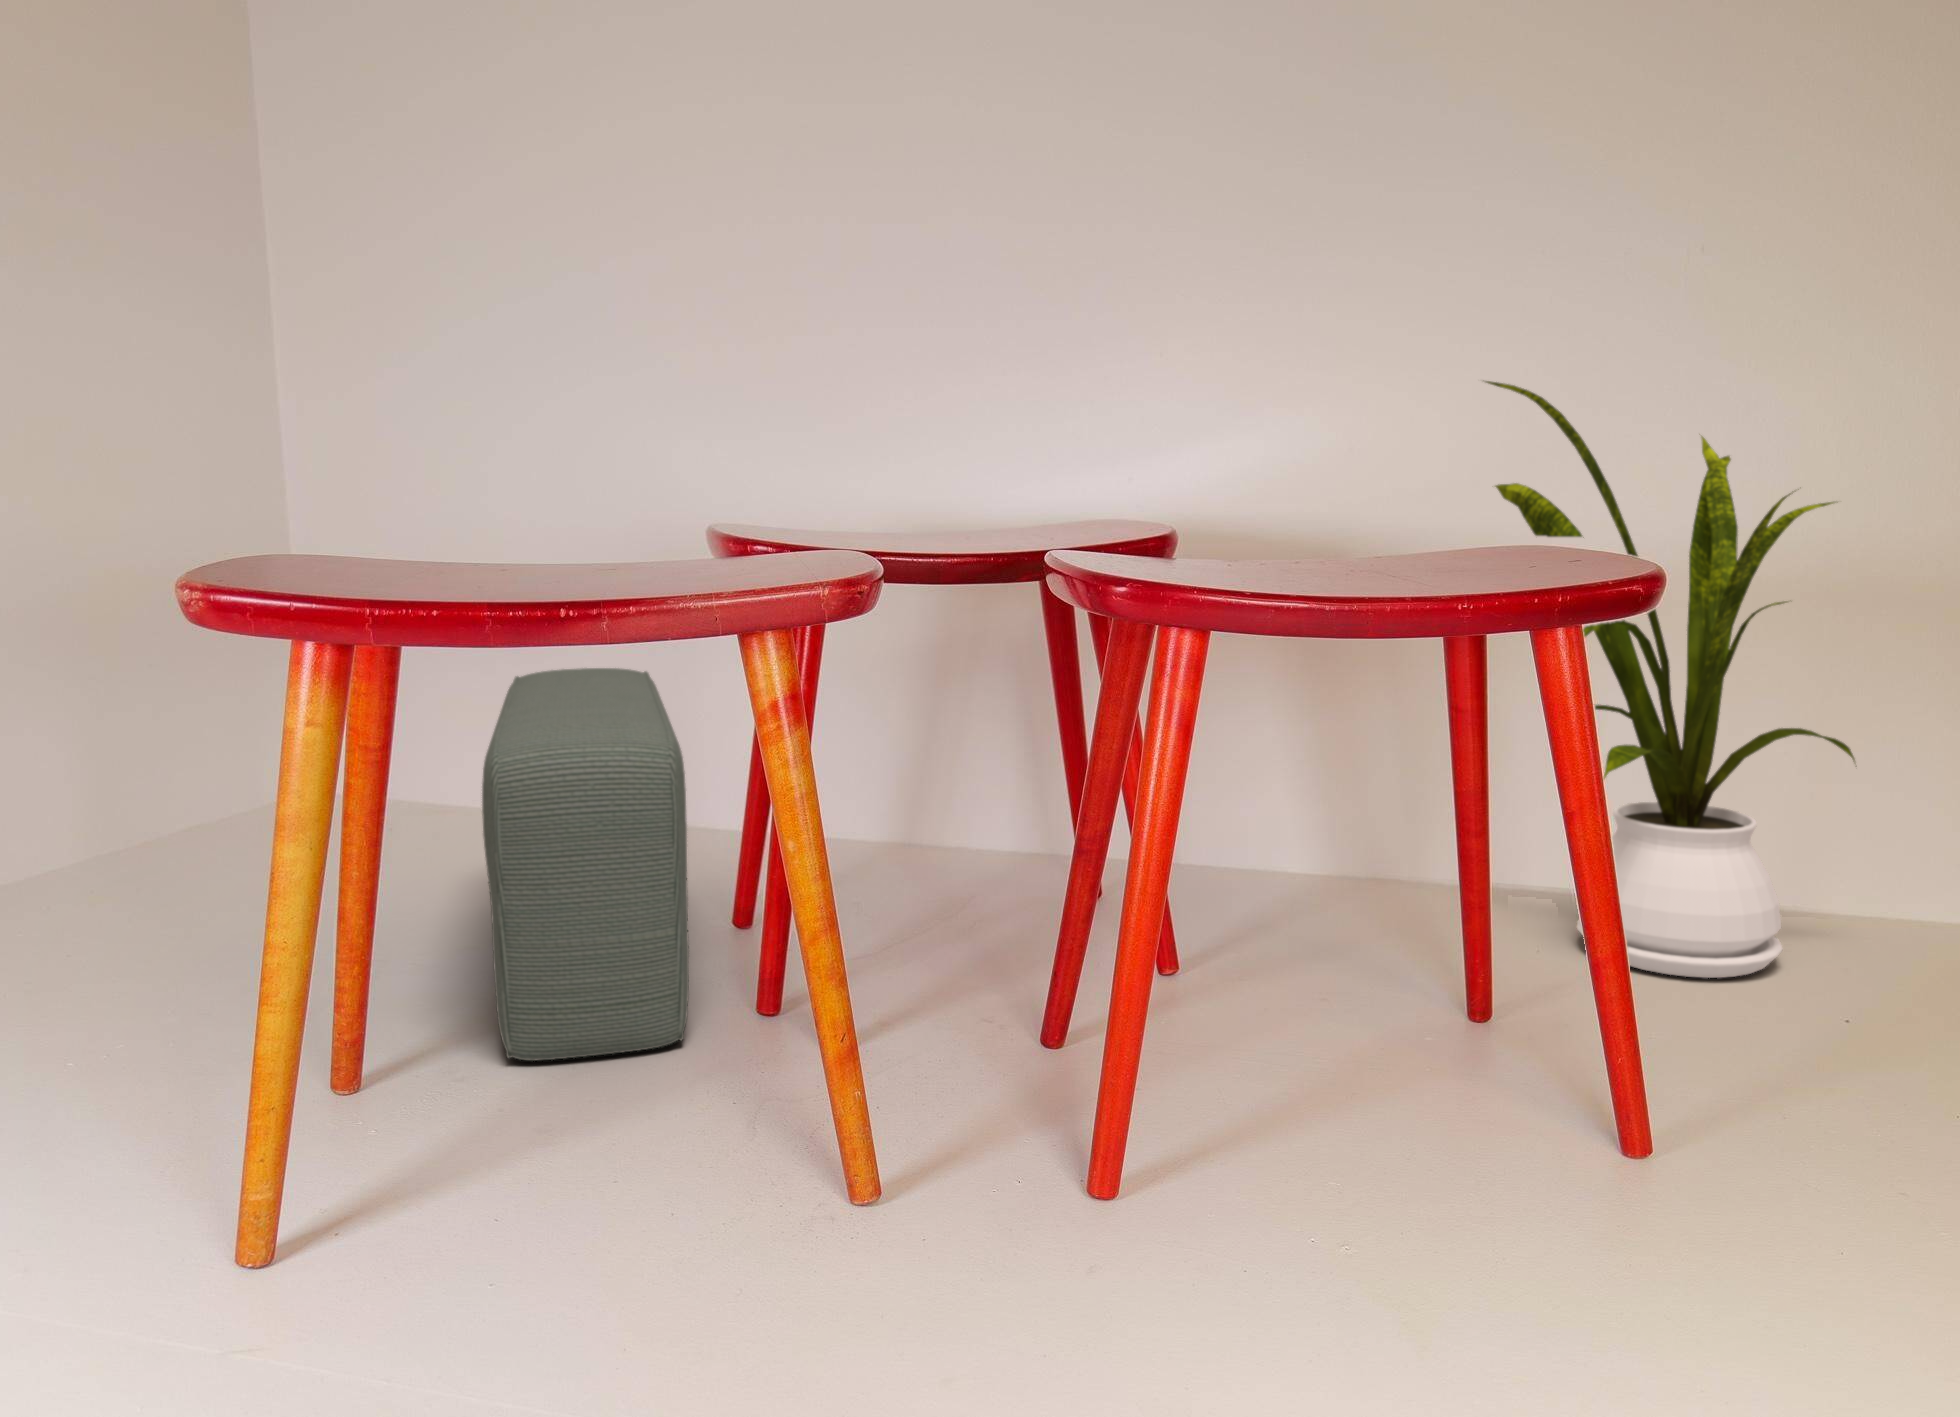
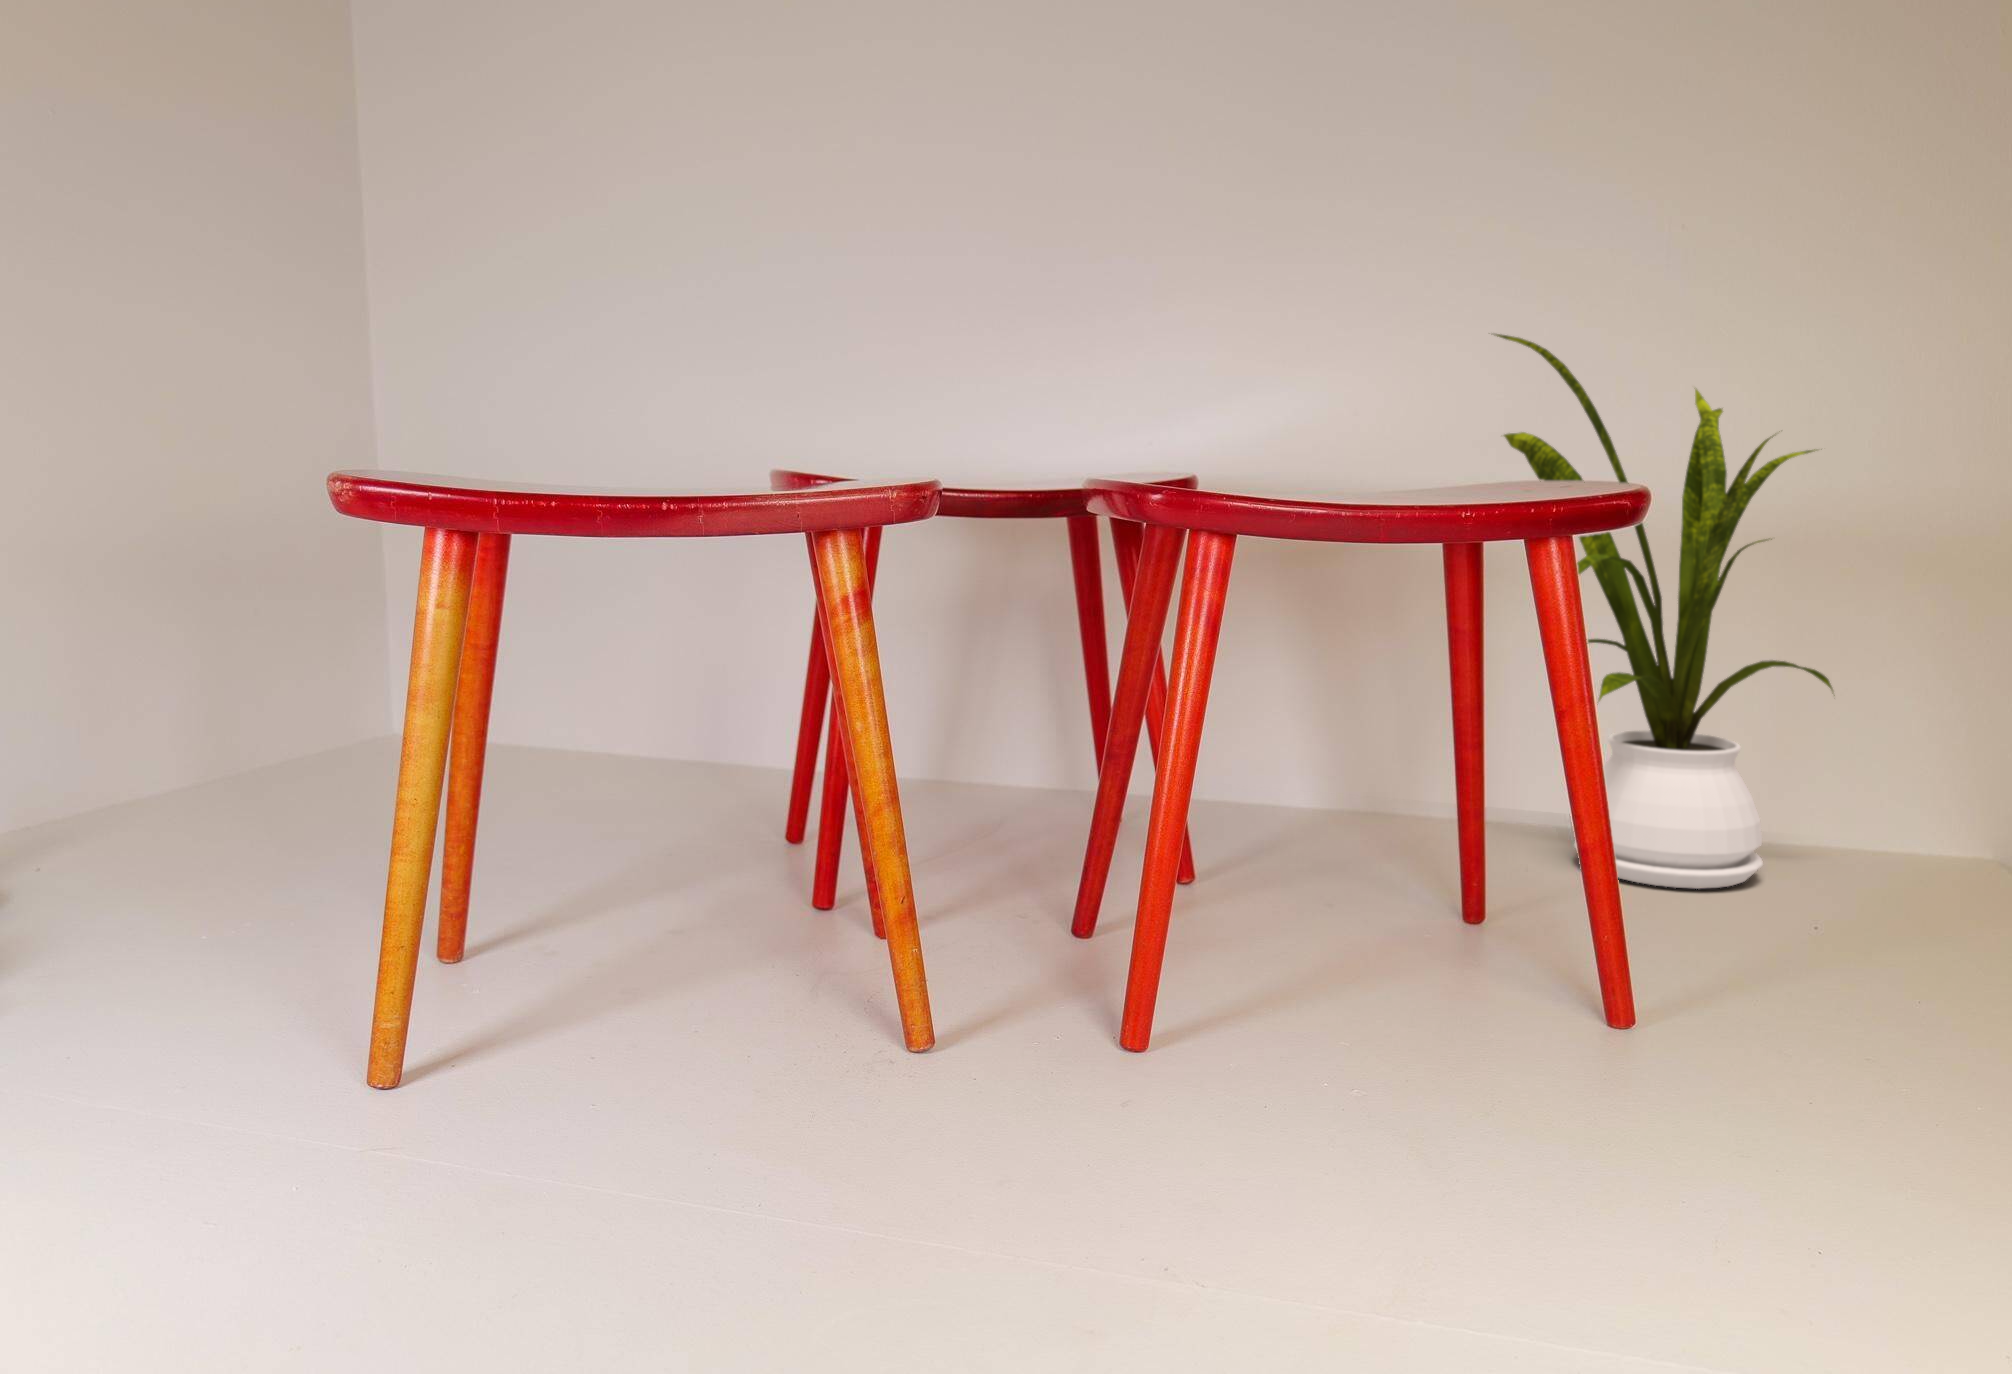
pouf: present [482,668,689,1061] -> none [568,600,752,940]

